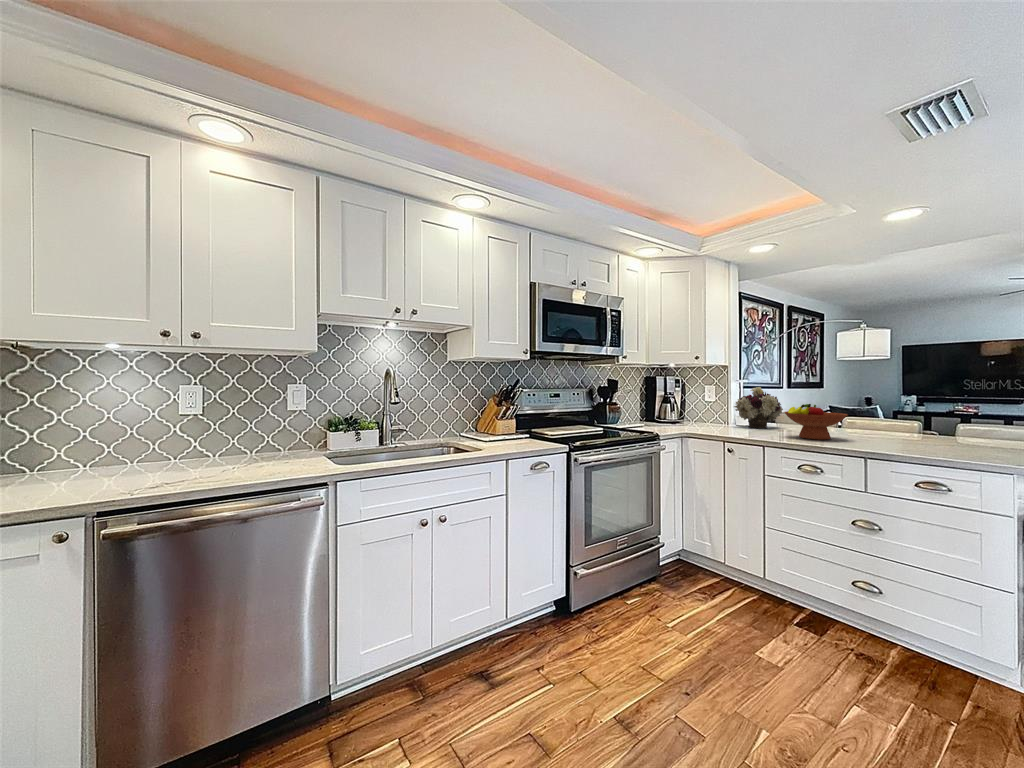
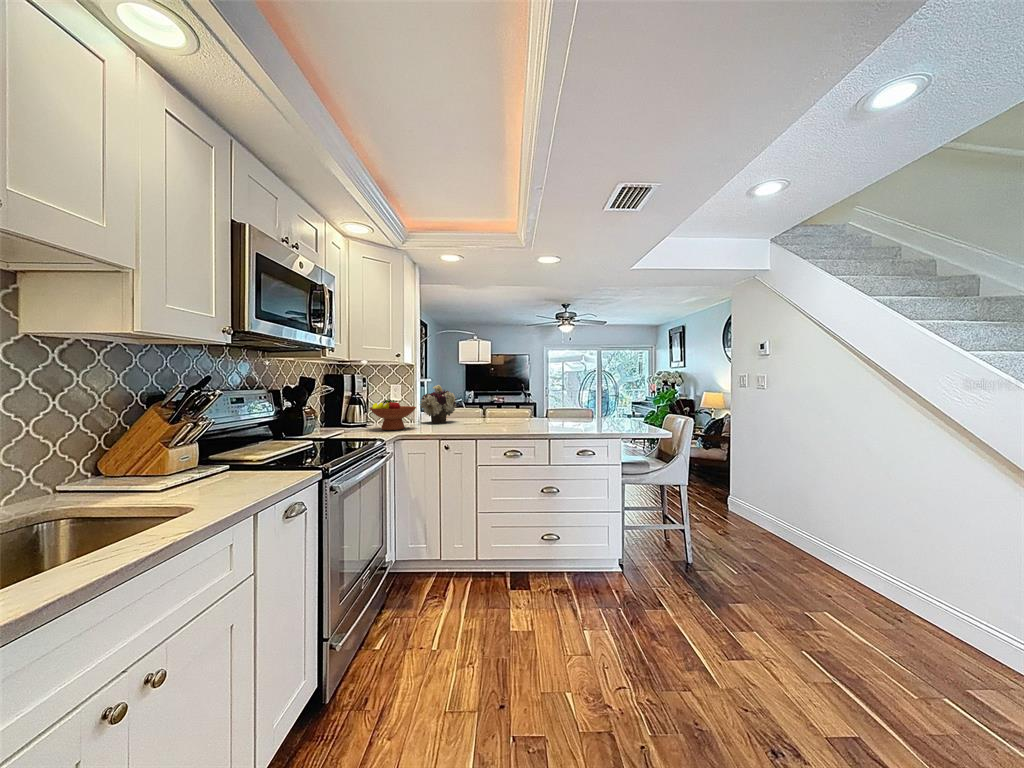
fruit bowl: present [784,404,847,440] -> present [369,400,416,430]

